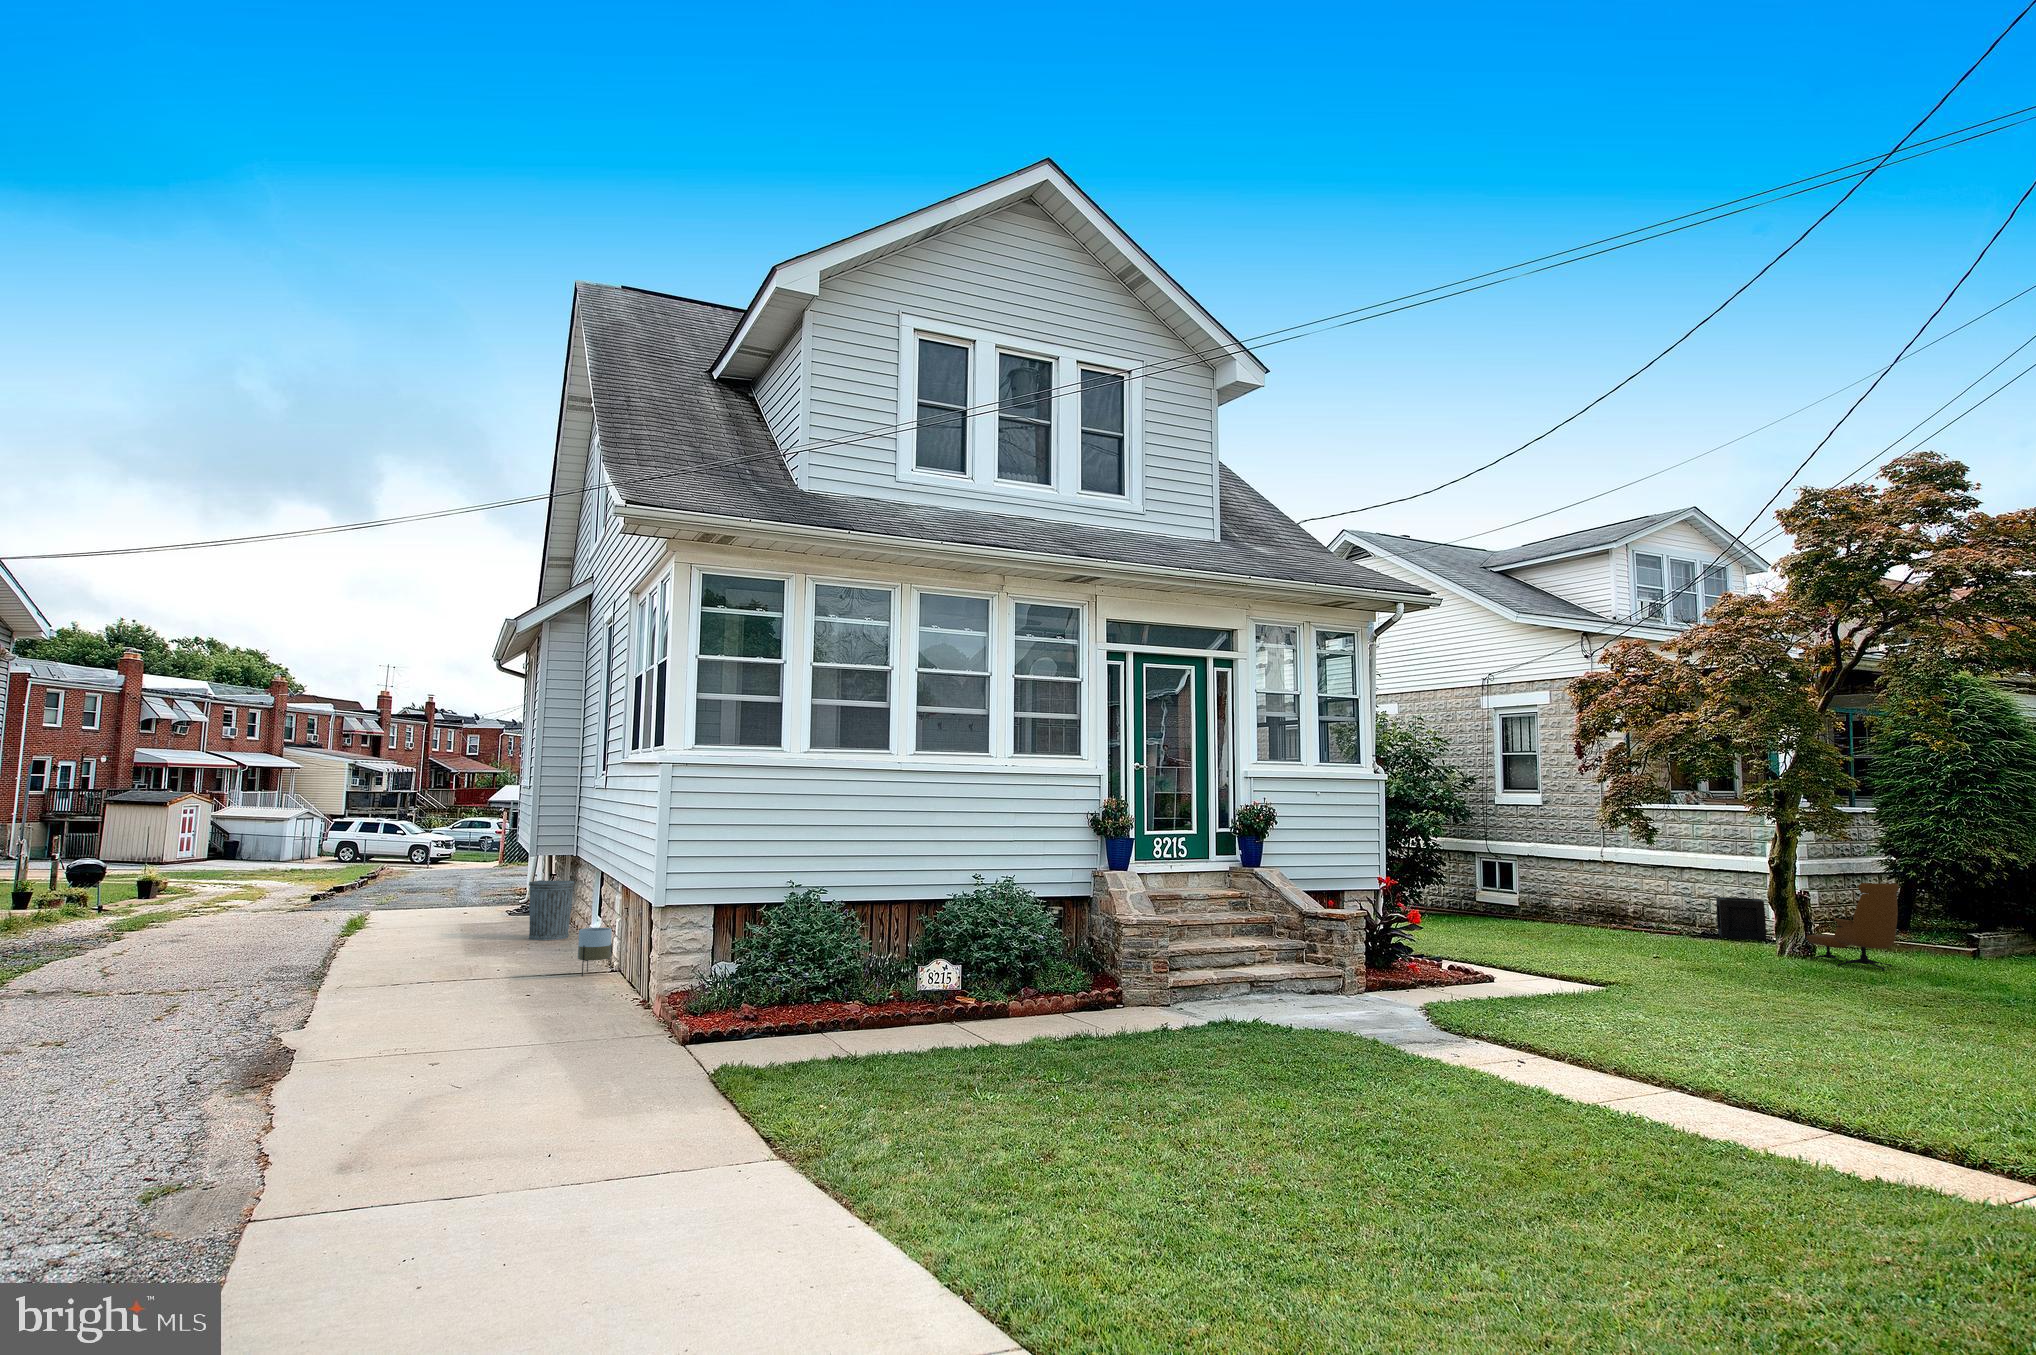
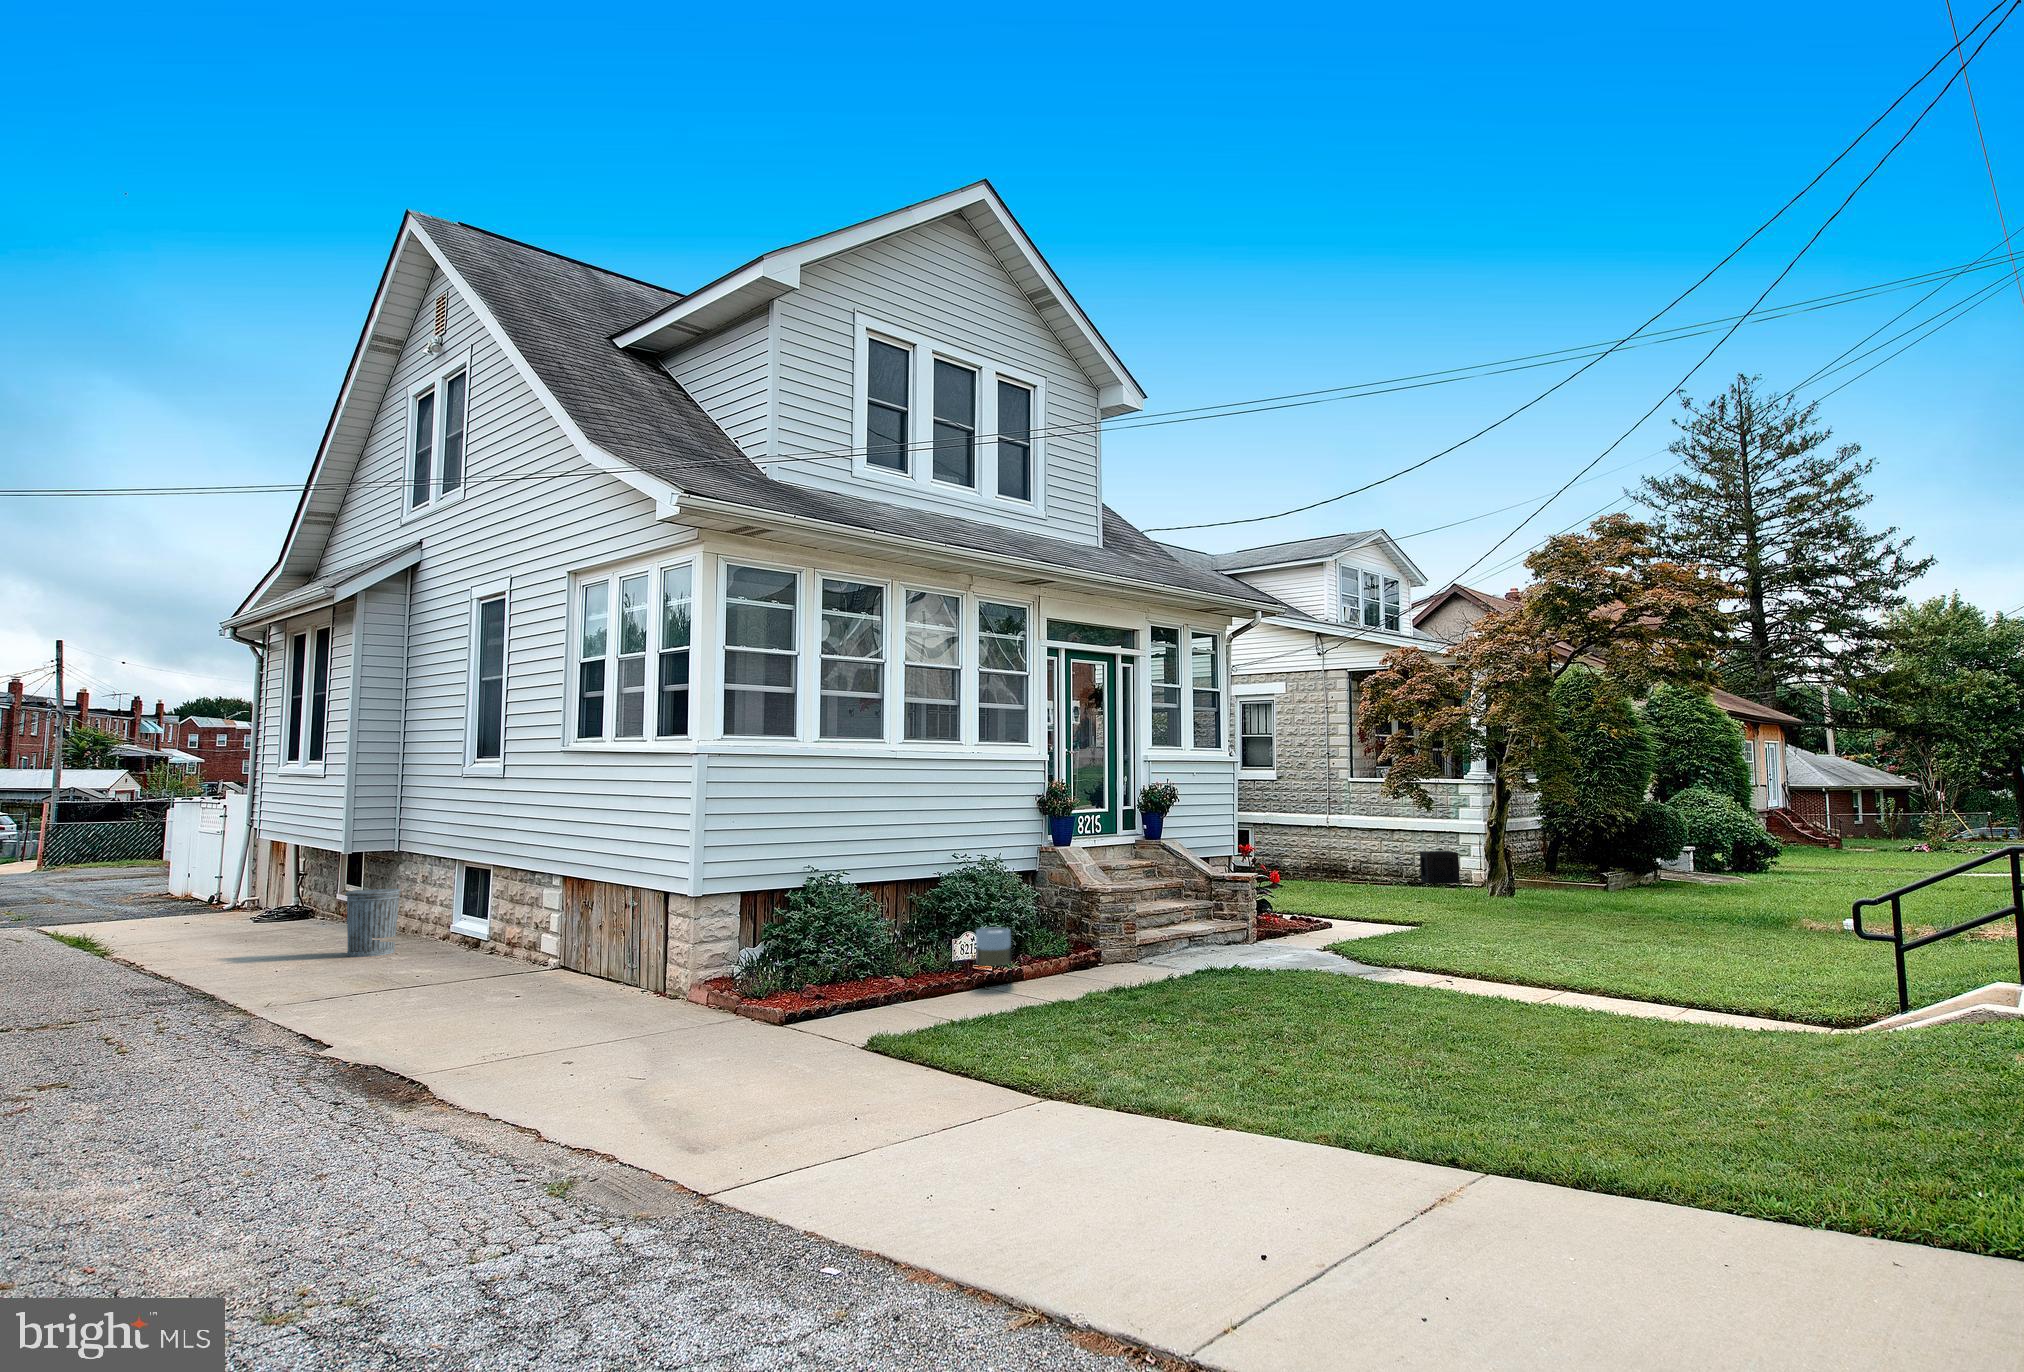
lounge chair: present [1806,883,1899,970] -> none [1509,832,1579,898]
planter: present [578,928,612,976] -> present [976,928,1011,966]

